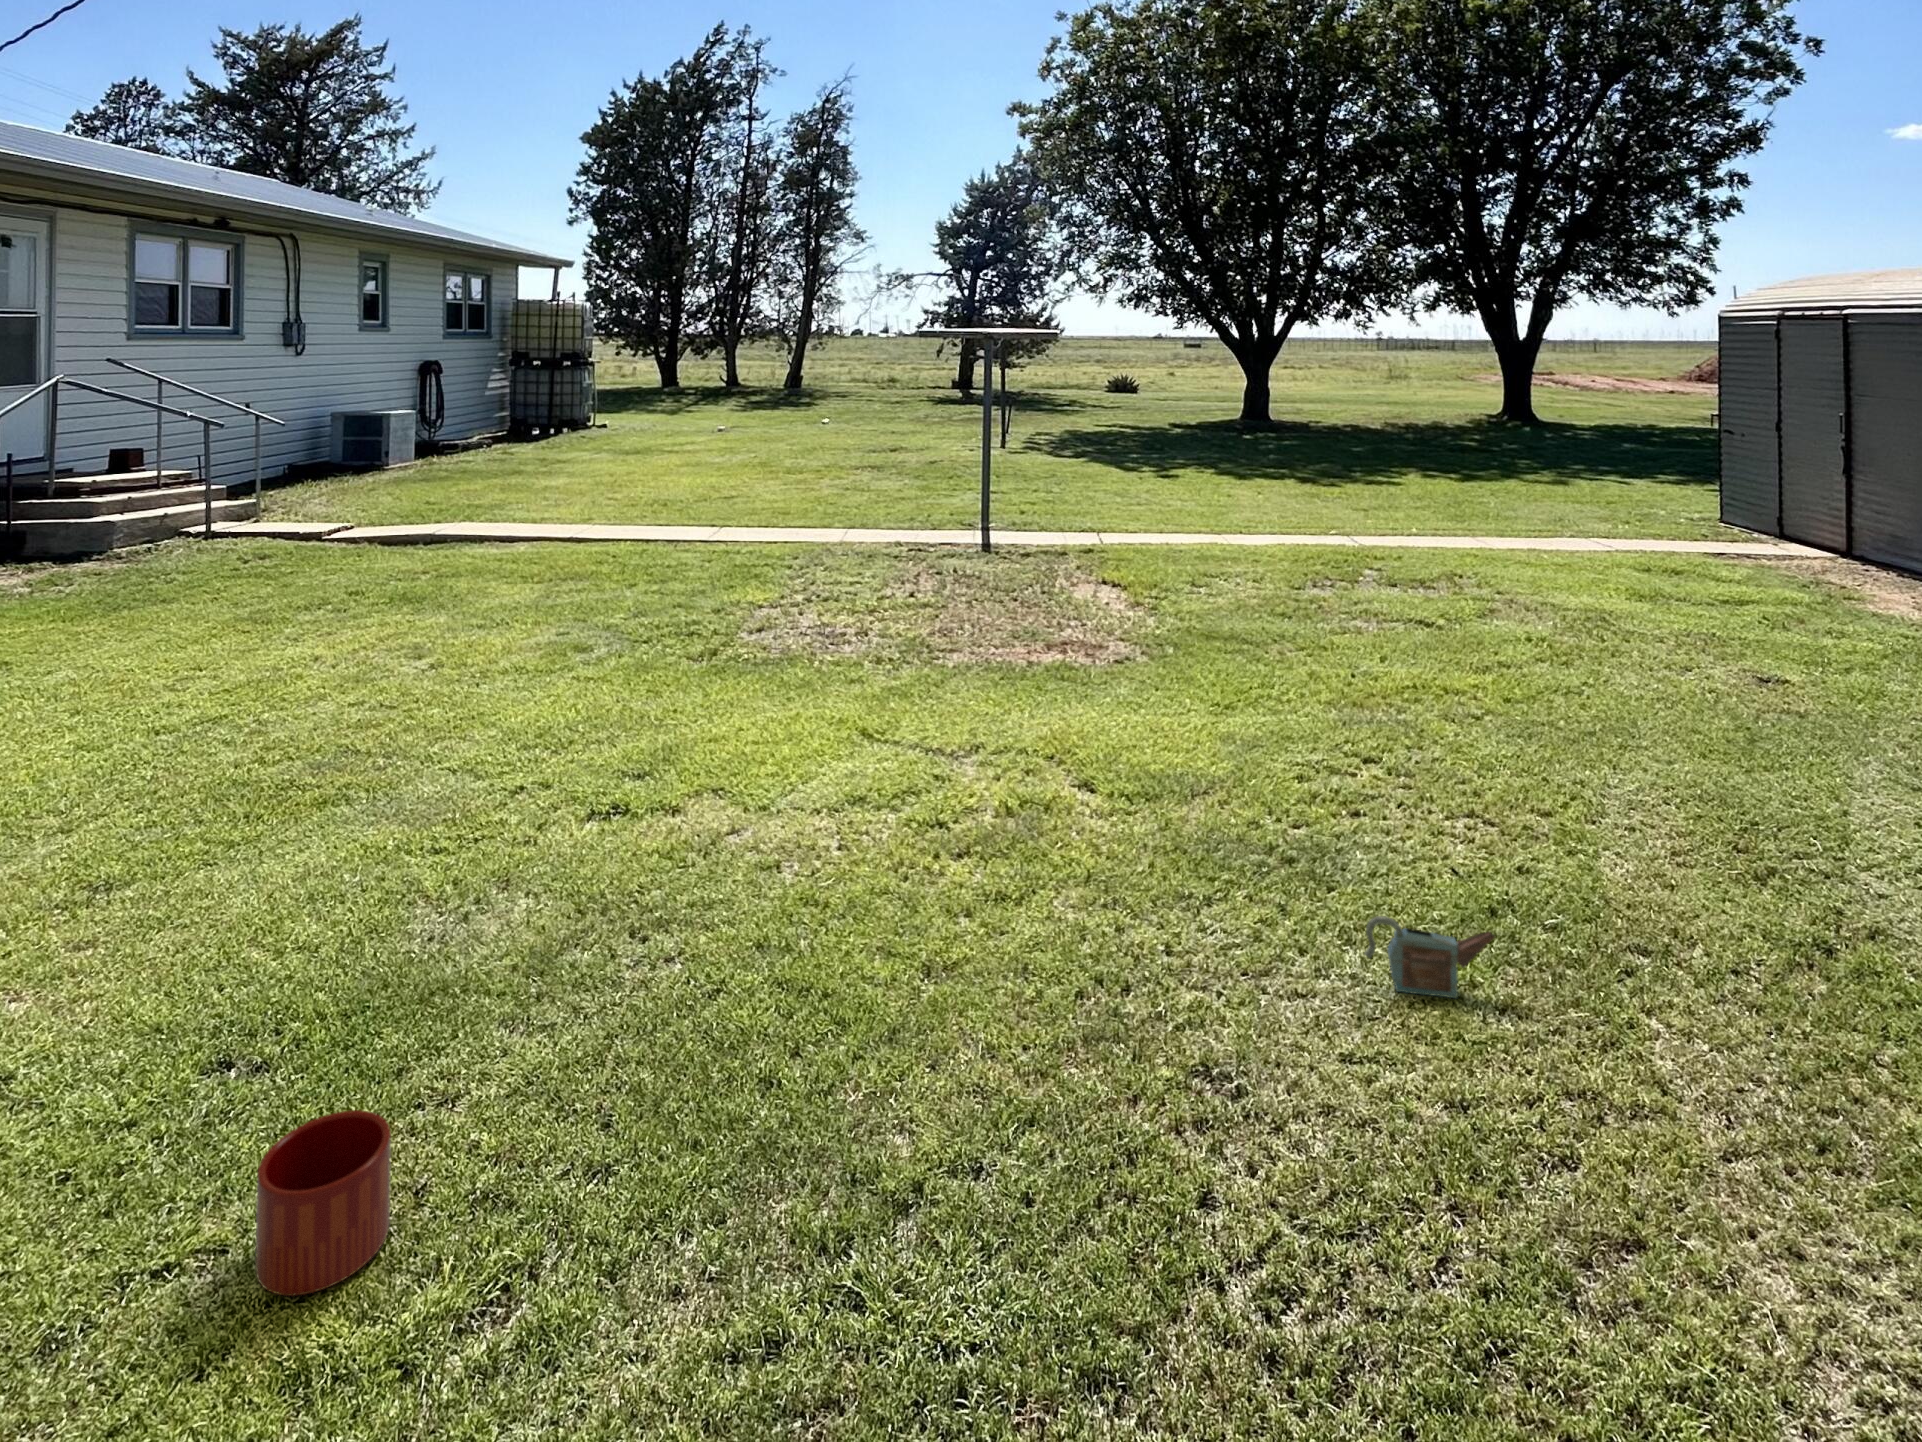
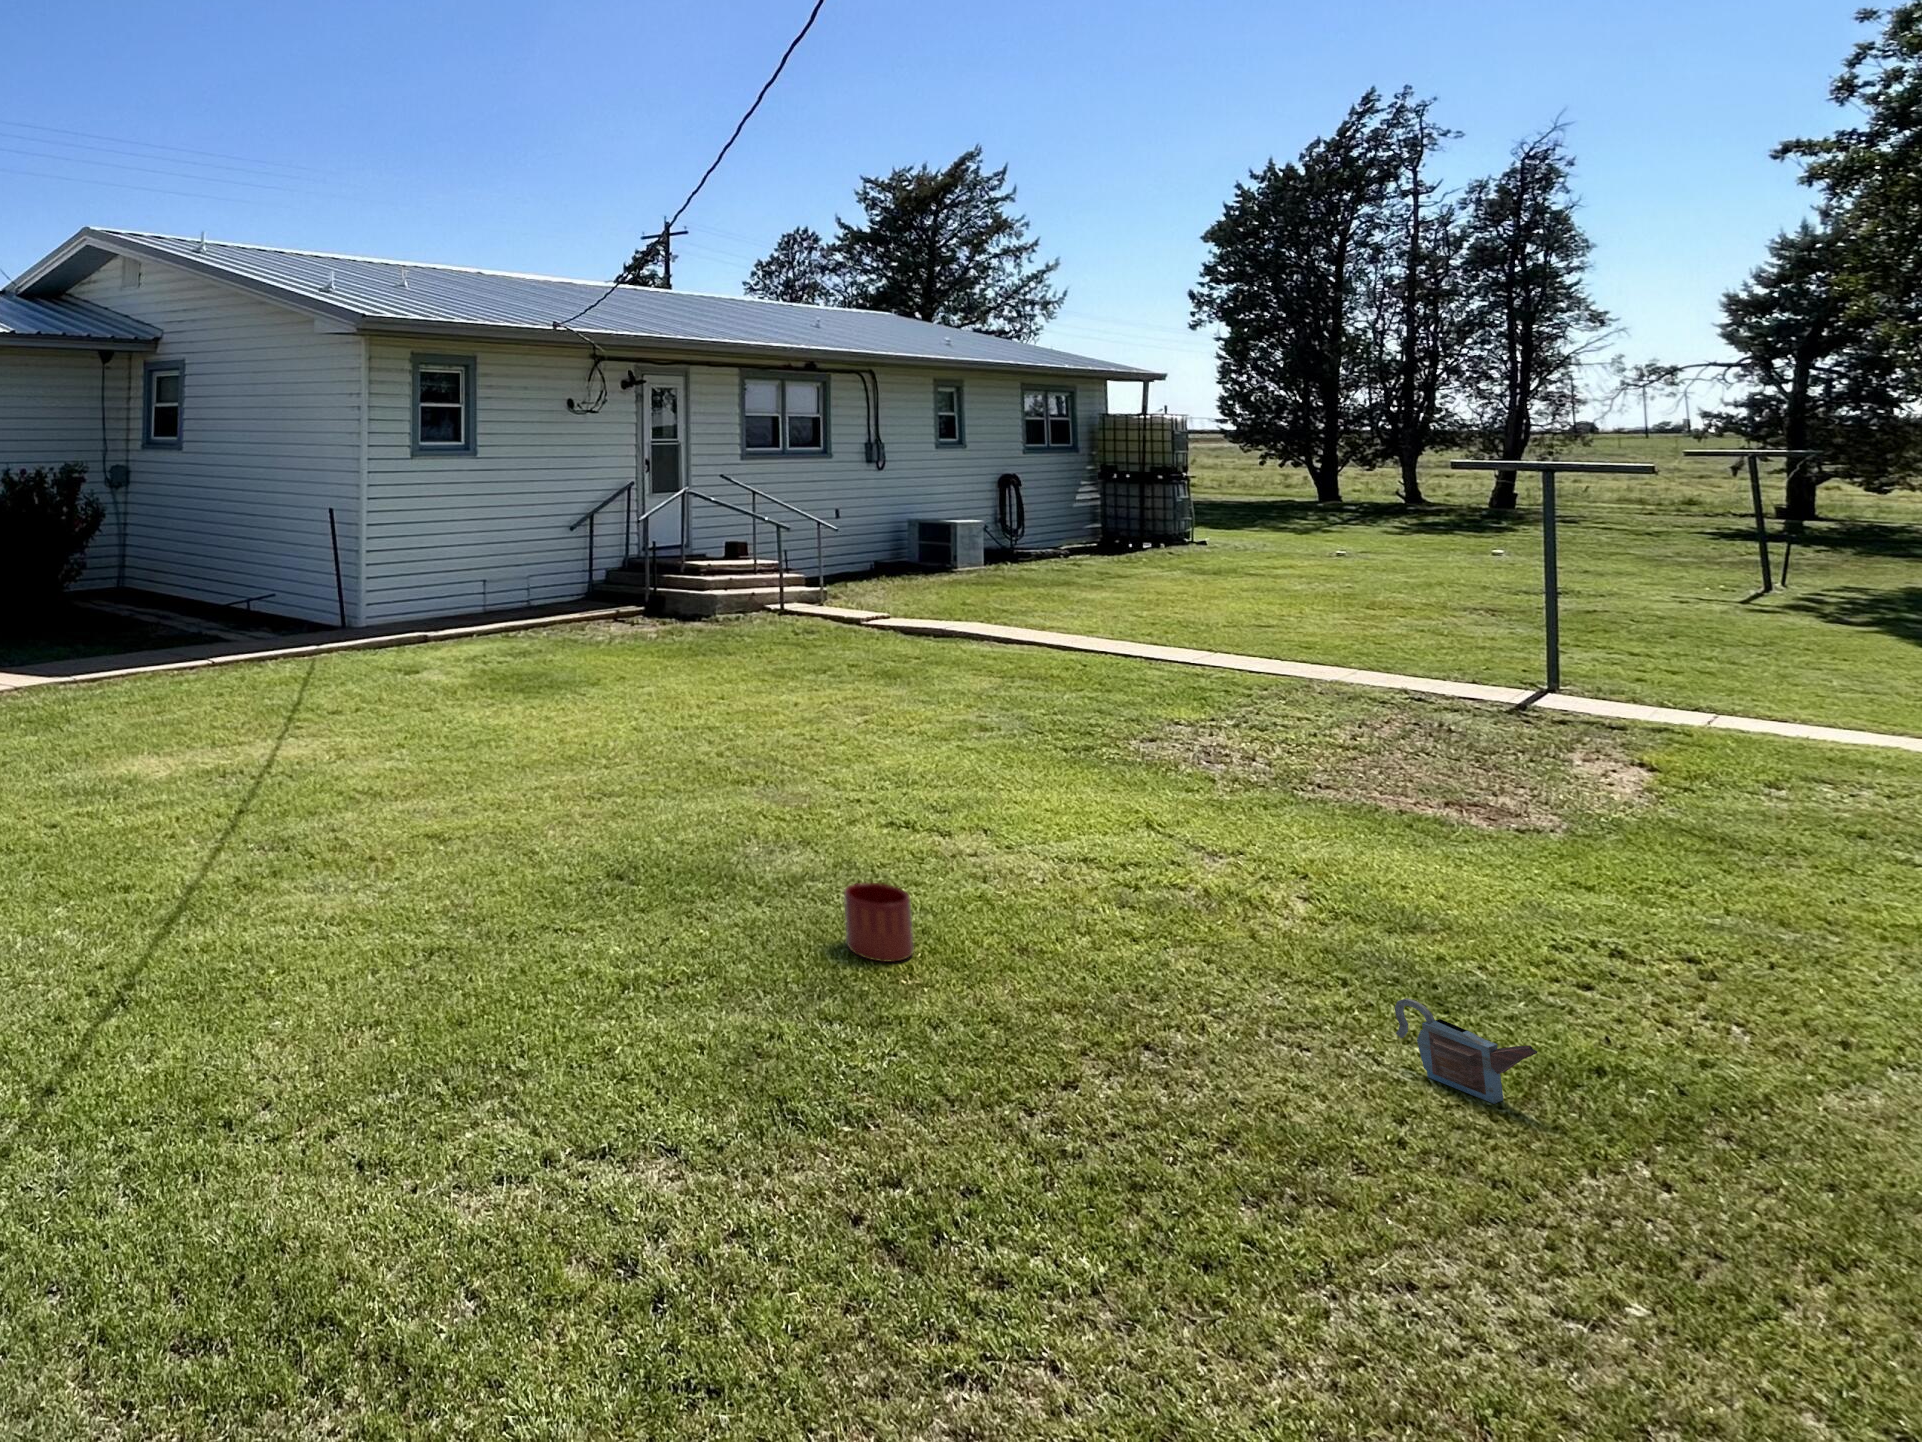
planter: present [256,1110,391,1296] -> present [844,883,913,962]

